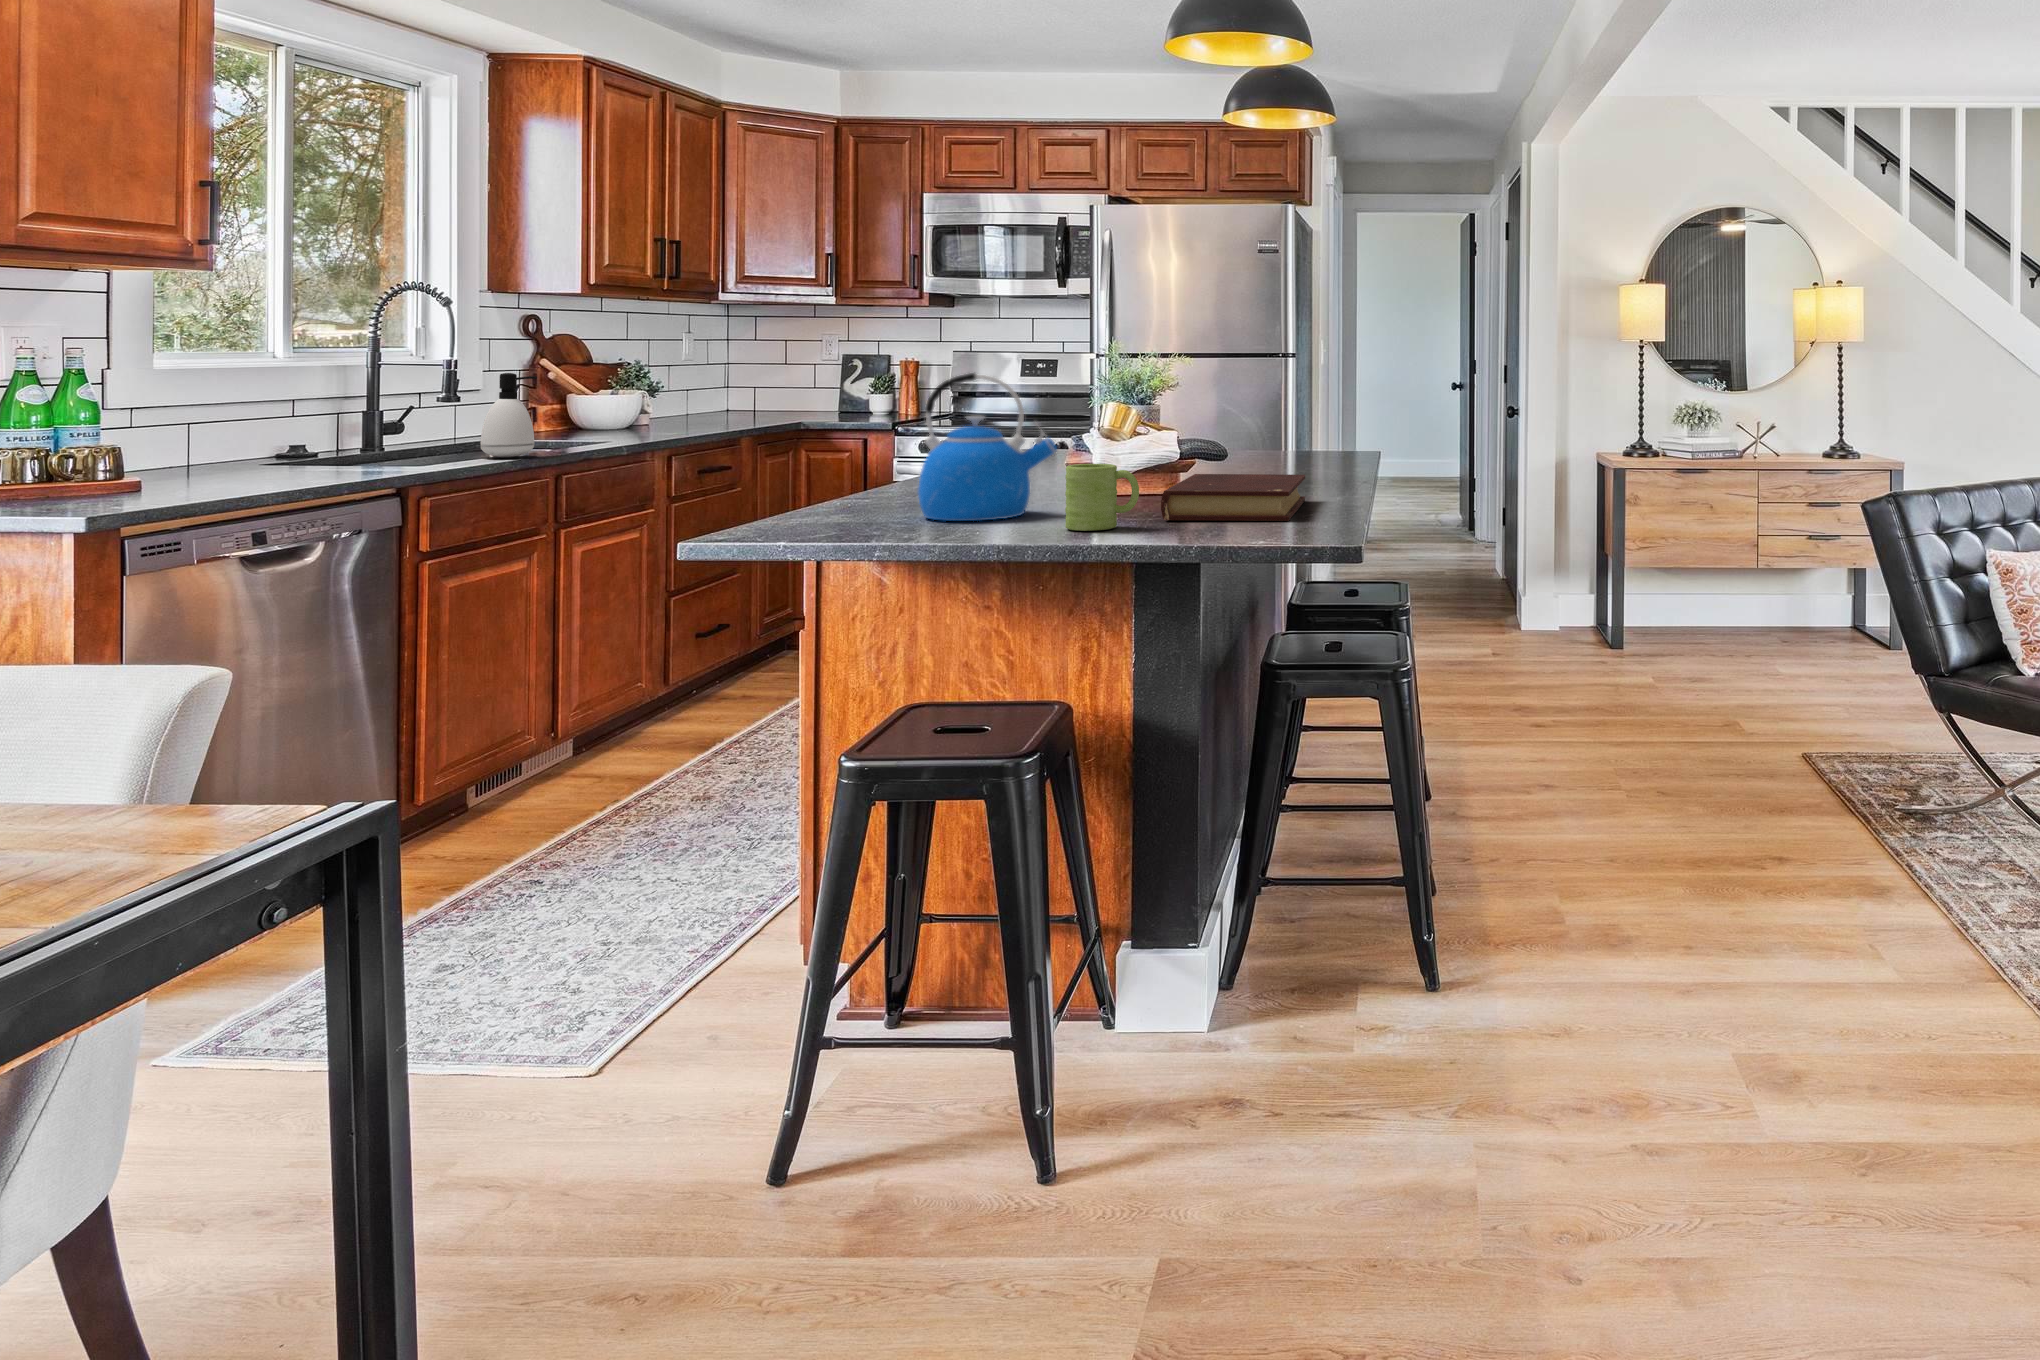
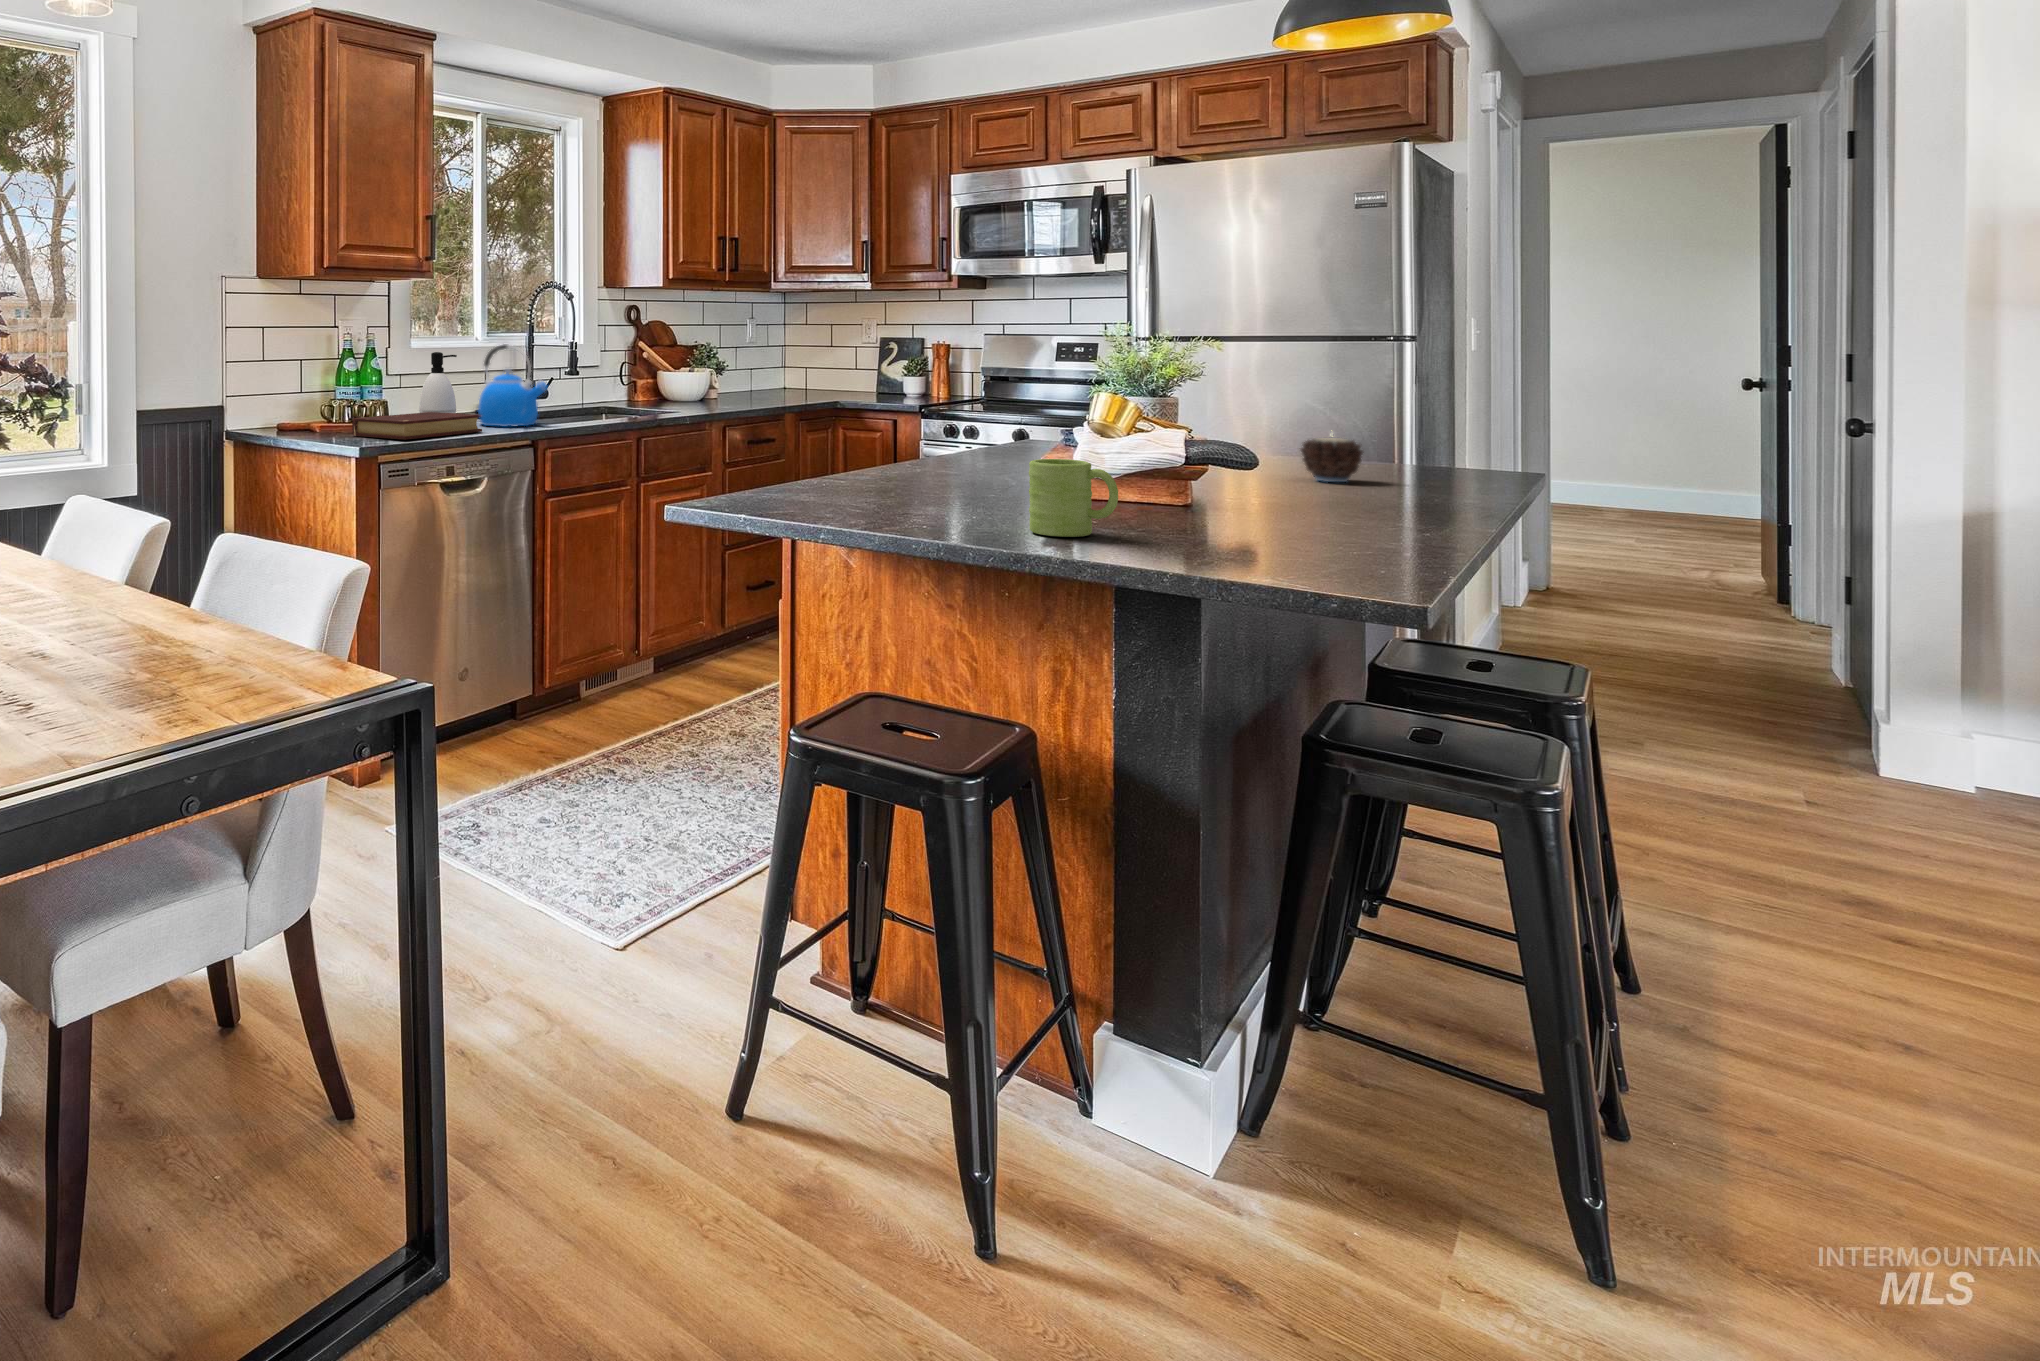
soap dispenser: present [481,373,537,457] -> present [419,352,457,413]
kettle: present [918,373,1057,521] -> present [478,344,547,427]
candle: none [1251,436,1296,478] -> present [1301,438,1364,482]
book: present [1161,474,1305,521] -> present [352,412,482,439]

